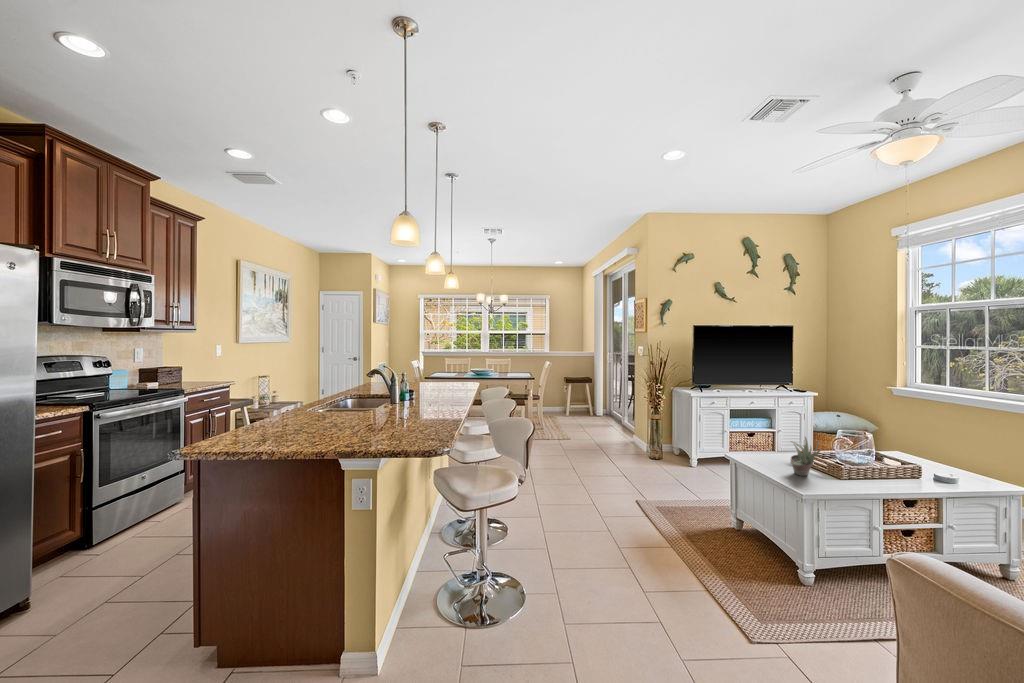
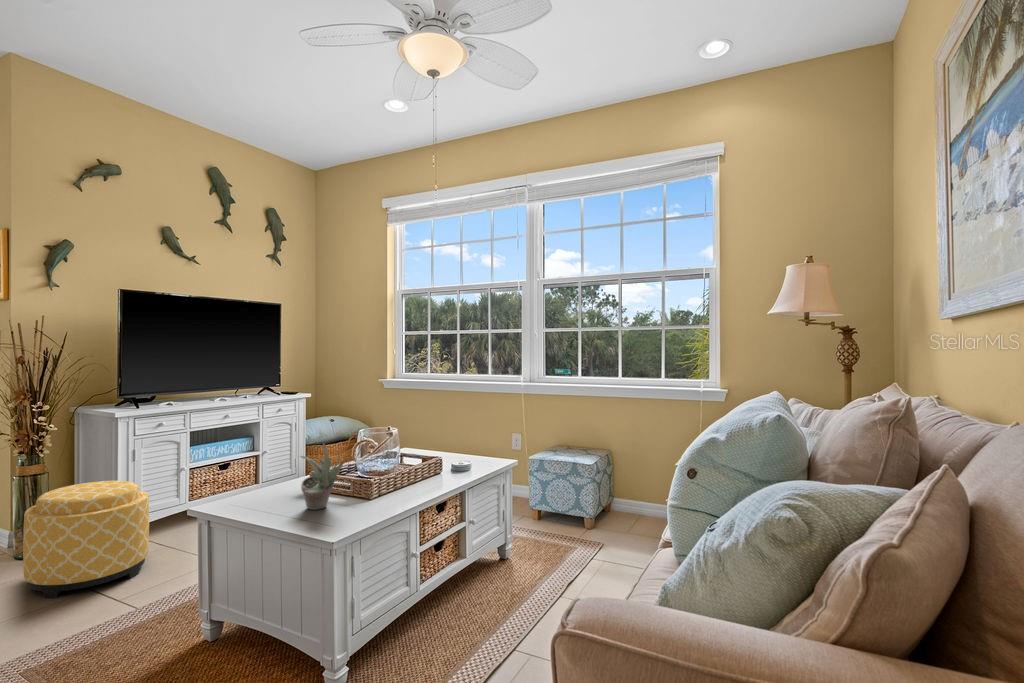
ottoman: none [654,429,707,485] -> present [23,481,149,598]

